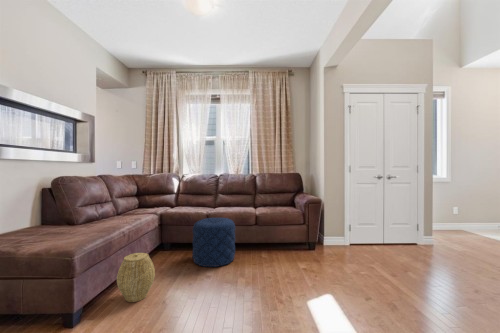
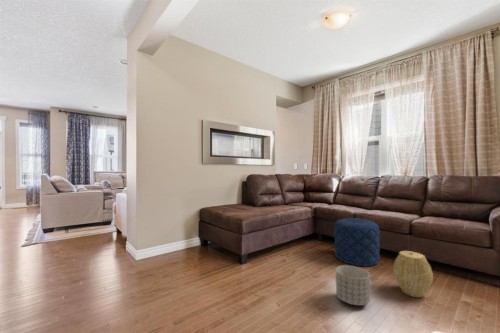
woven basket: present [117,253,155,302] -> present [393,251,433,297]
planter: none [228,267,261,308] -> present [336,265,370,305]

